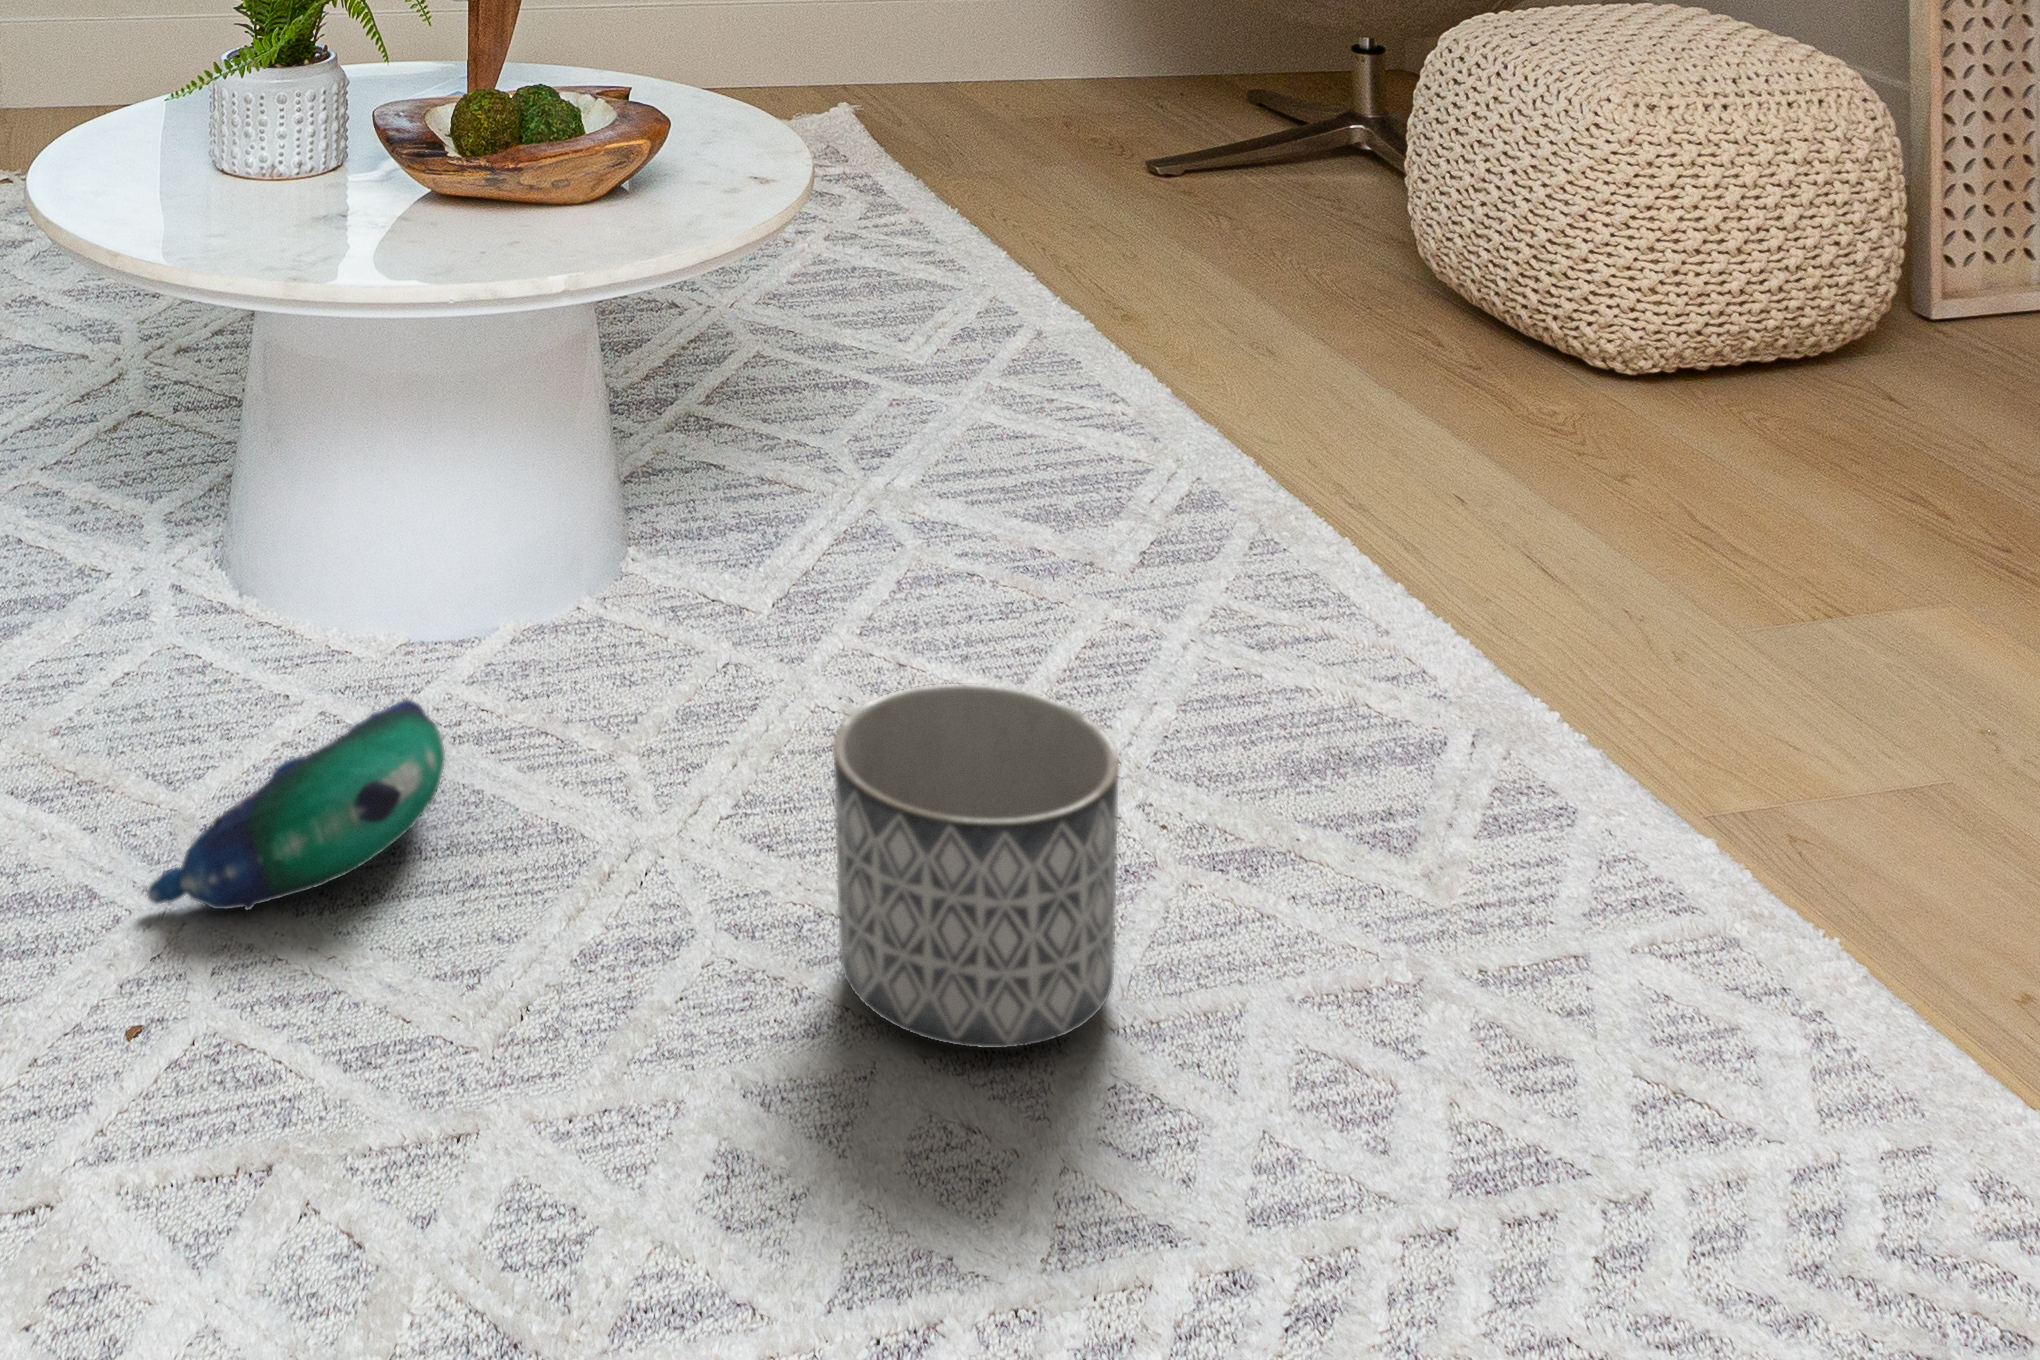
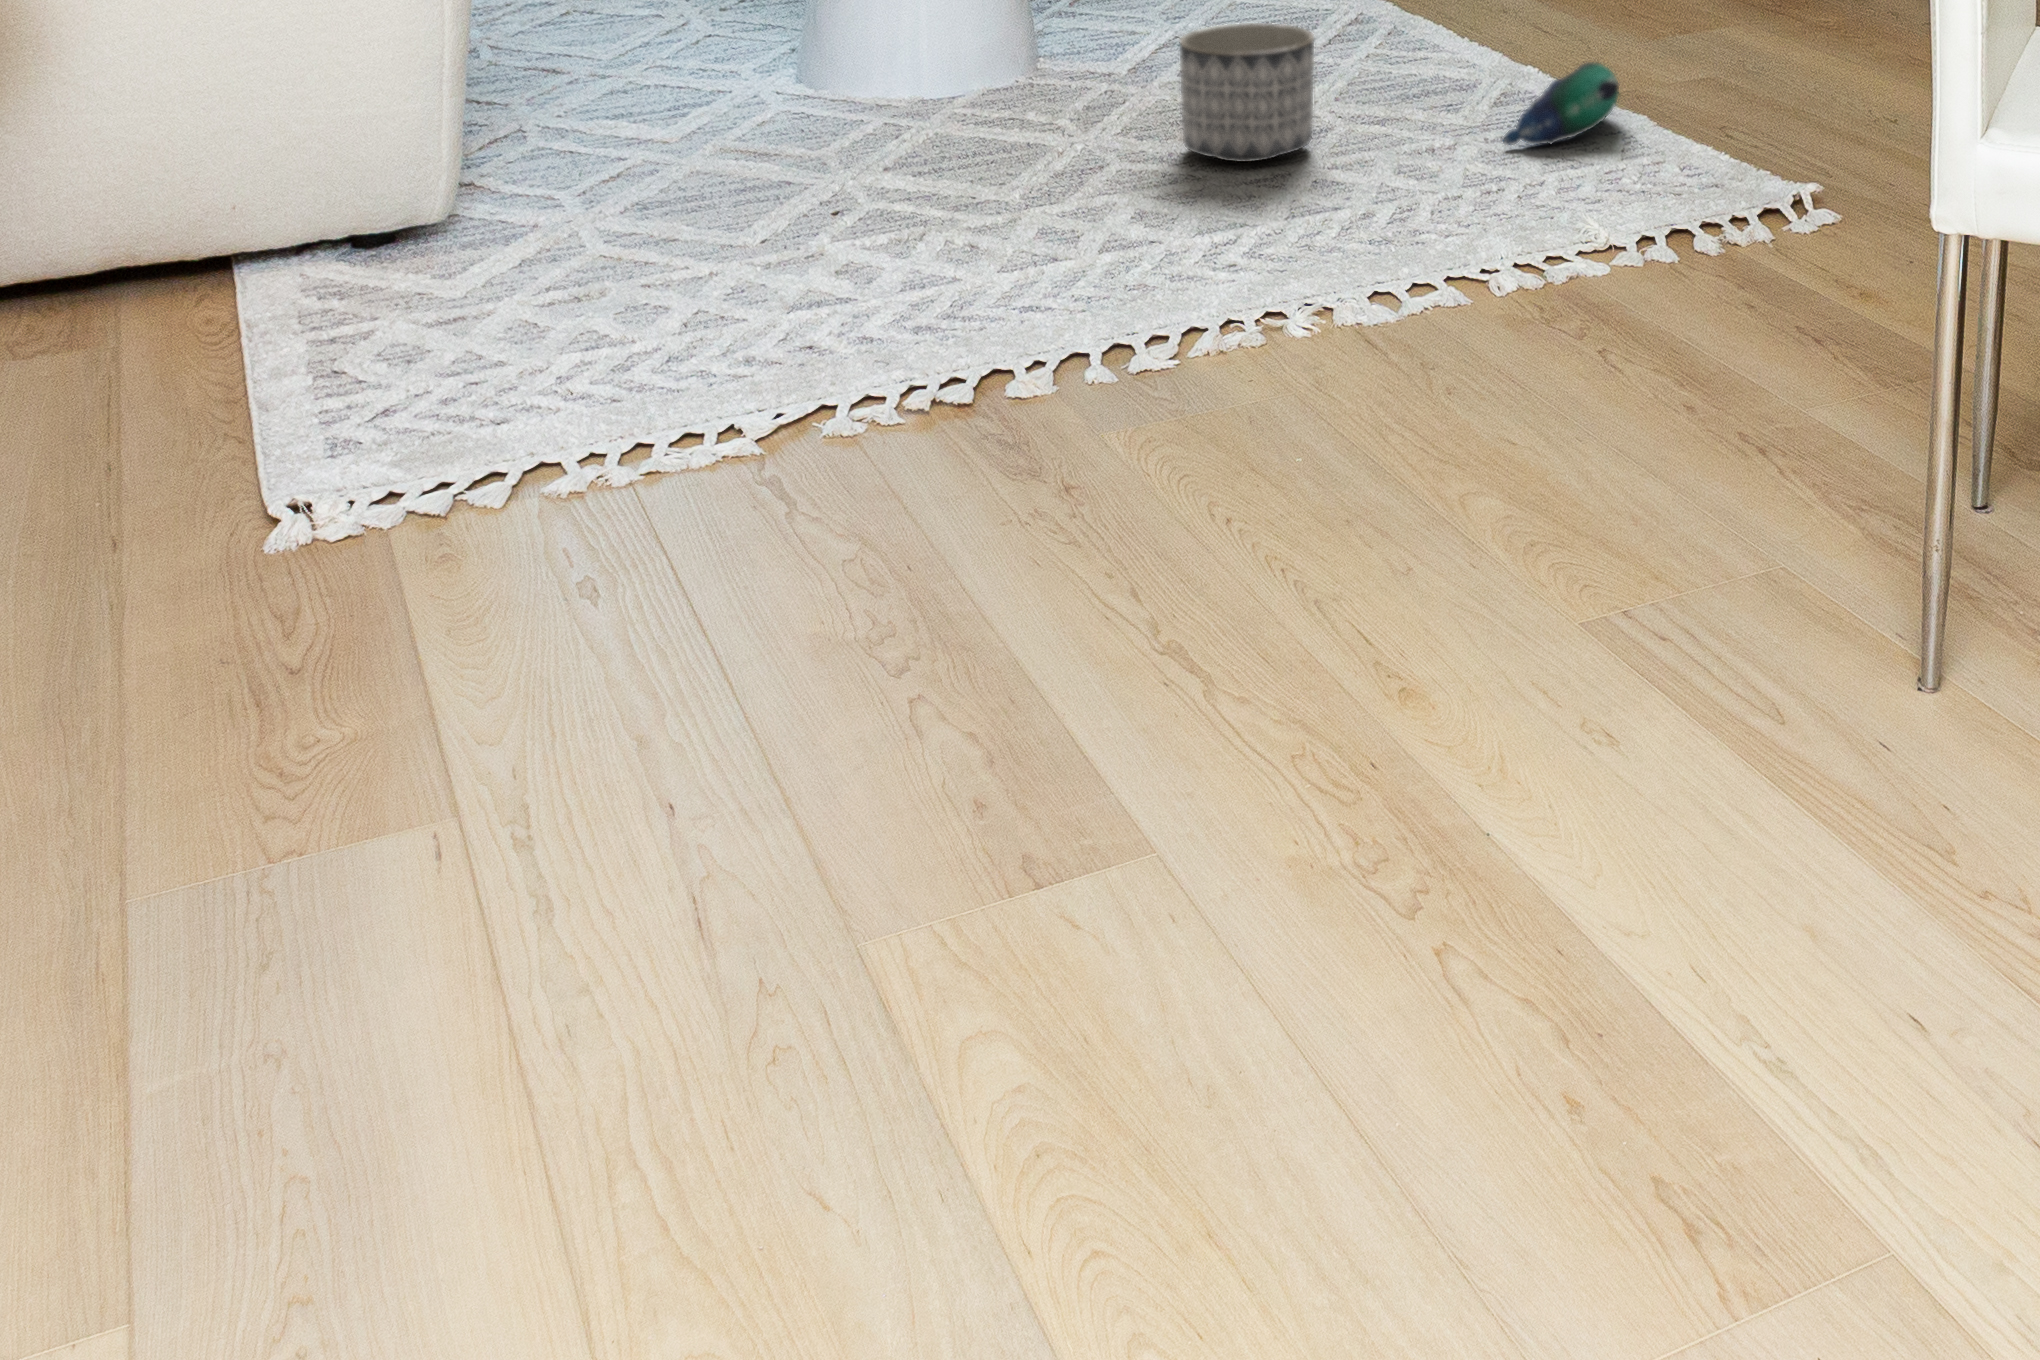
plush toy: present [148,700,445,911] -> present [1503,62,1619,145]

